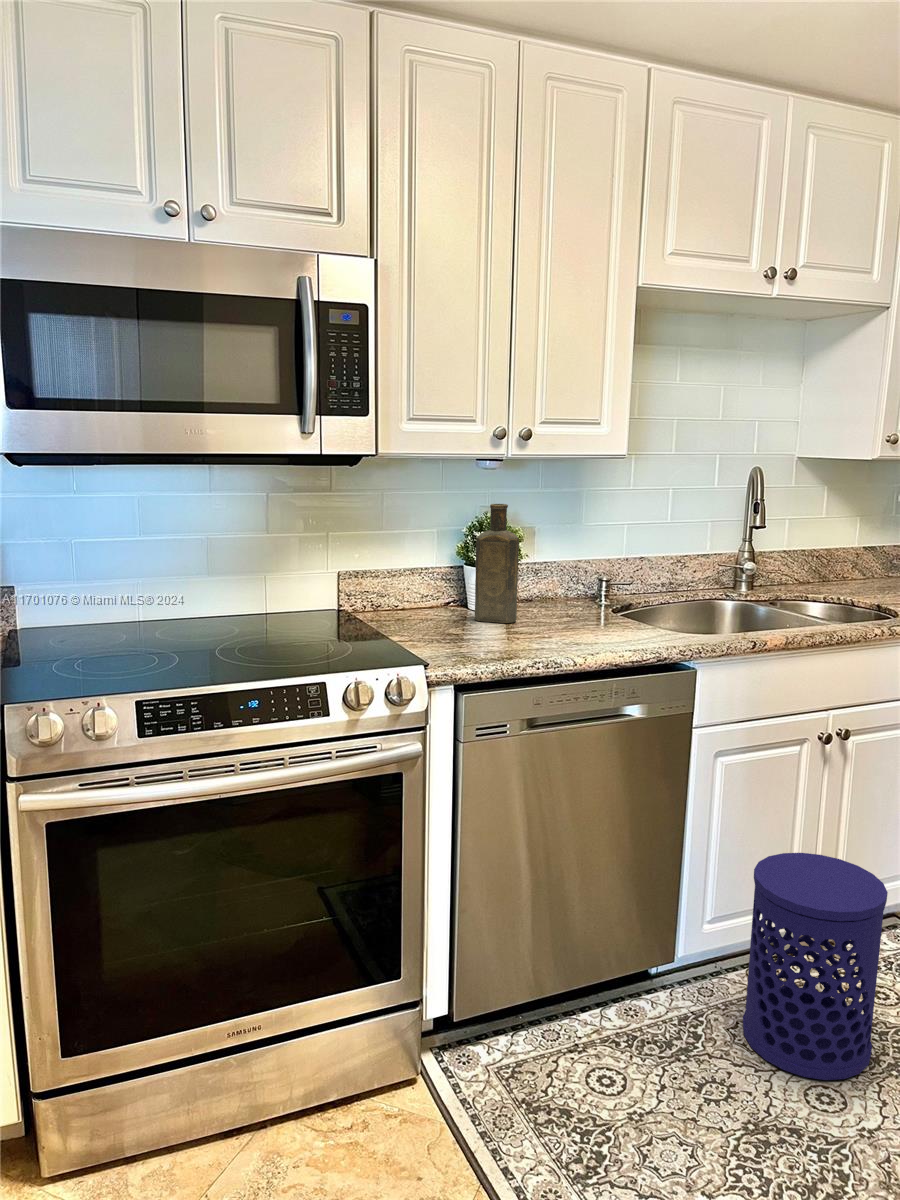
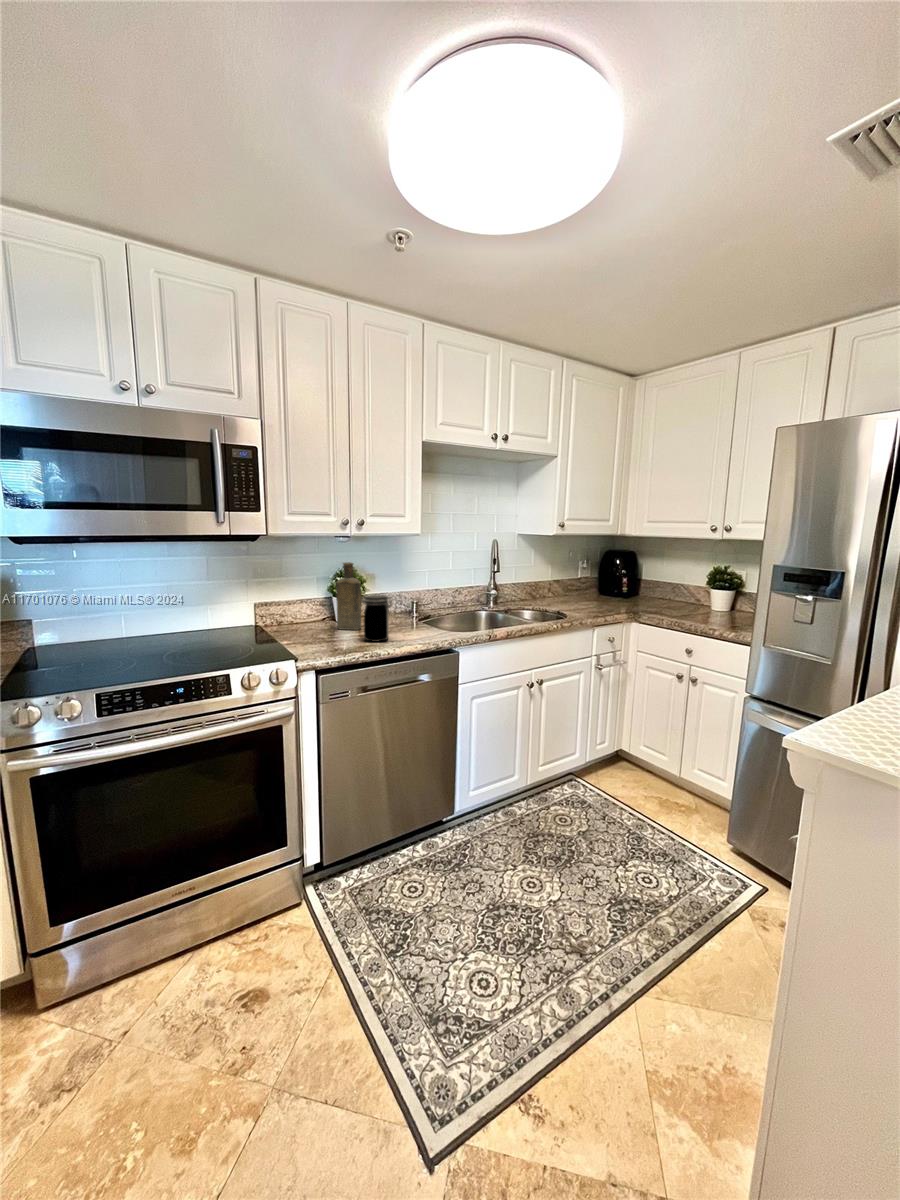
jar: none [525,561,581,643] -> present [361,595,391,642]
waste bin: present [743,853,888,1080] -> none [491,748,561,873]

